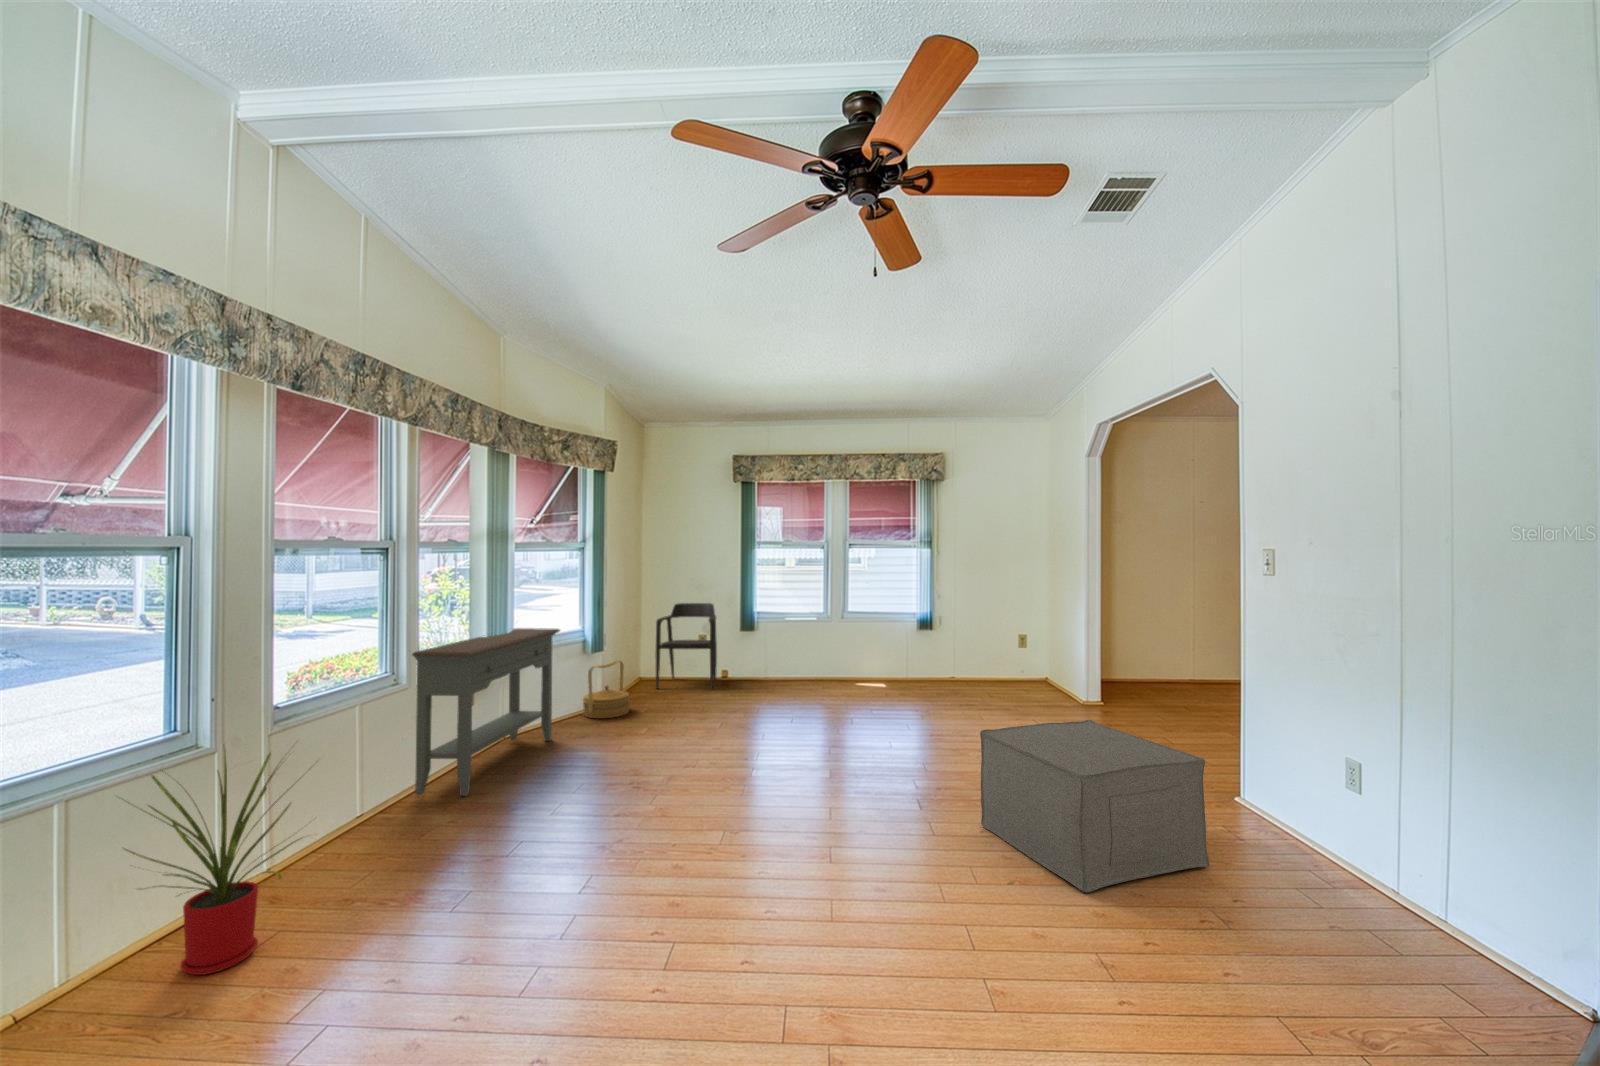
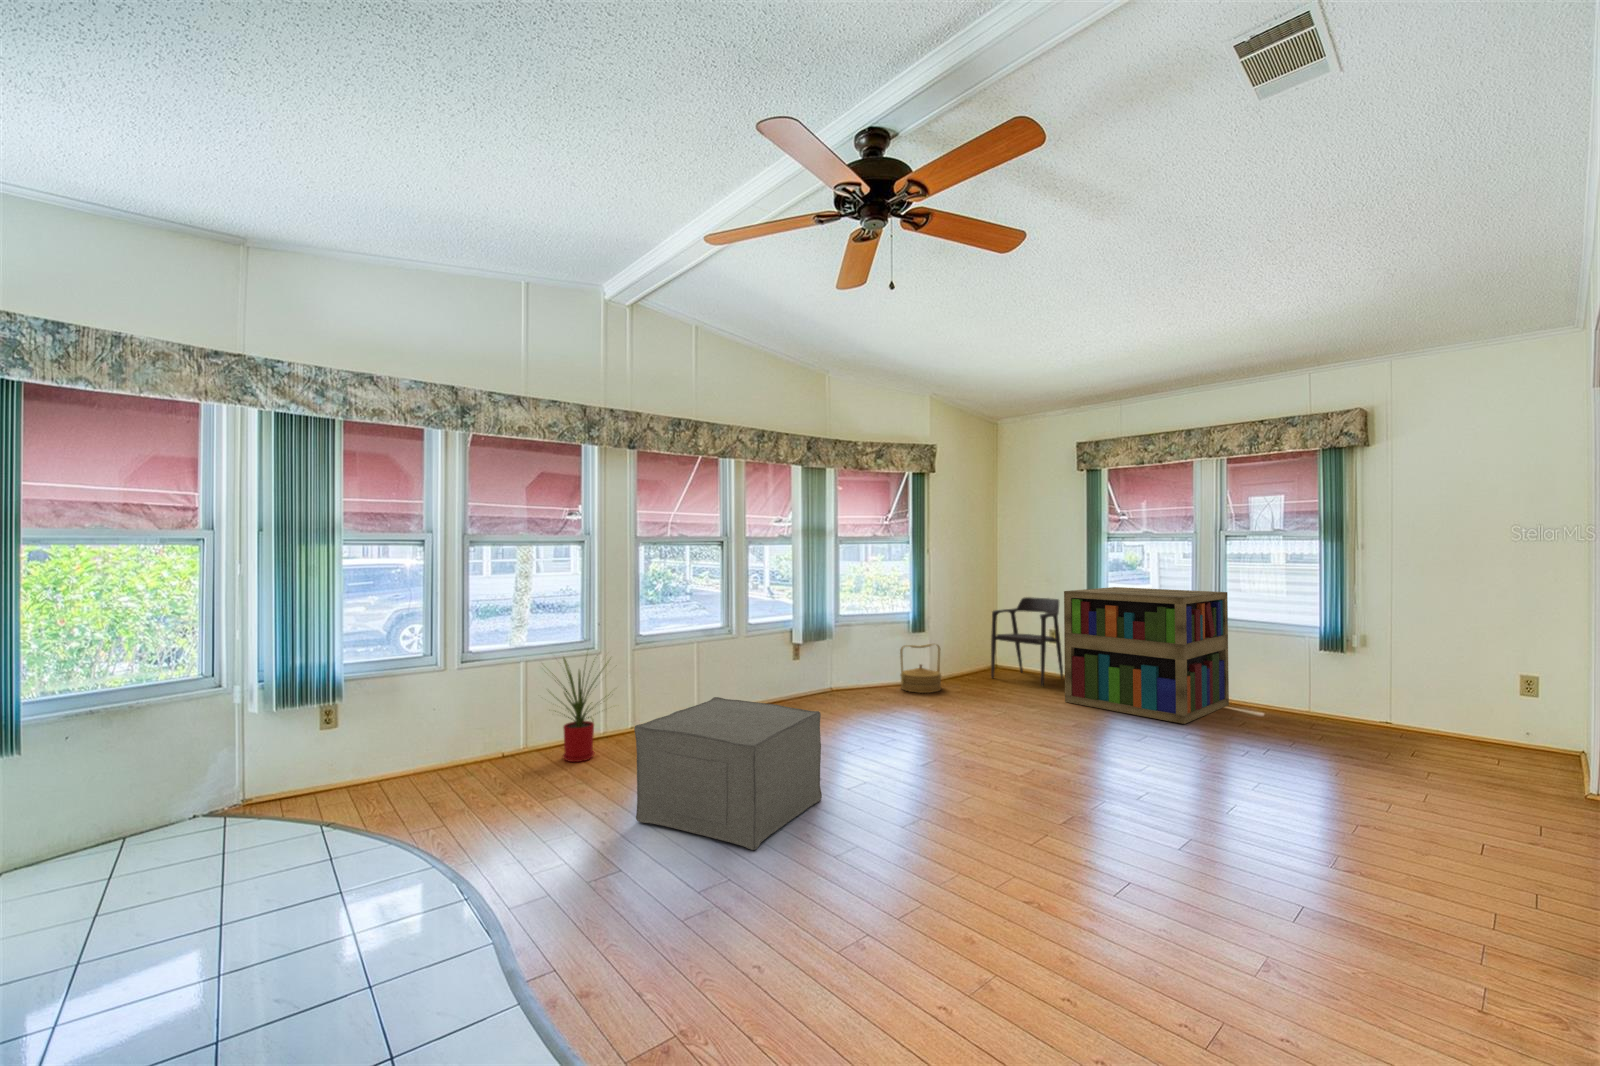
bookshelf: none [751,589,855,701] -> present [1064,587,1229,724]
console table: present [412,628,560,796] -> none [730,606,861,719]
ottoman: present [980,720,1209,892] -> present [634,697,822,850]

